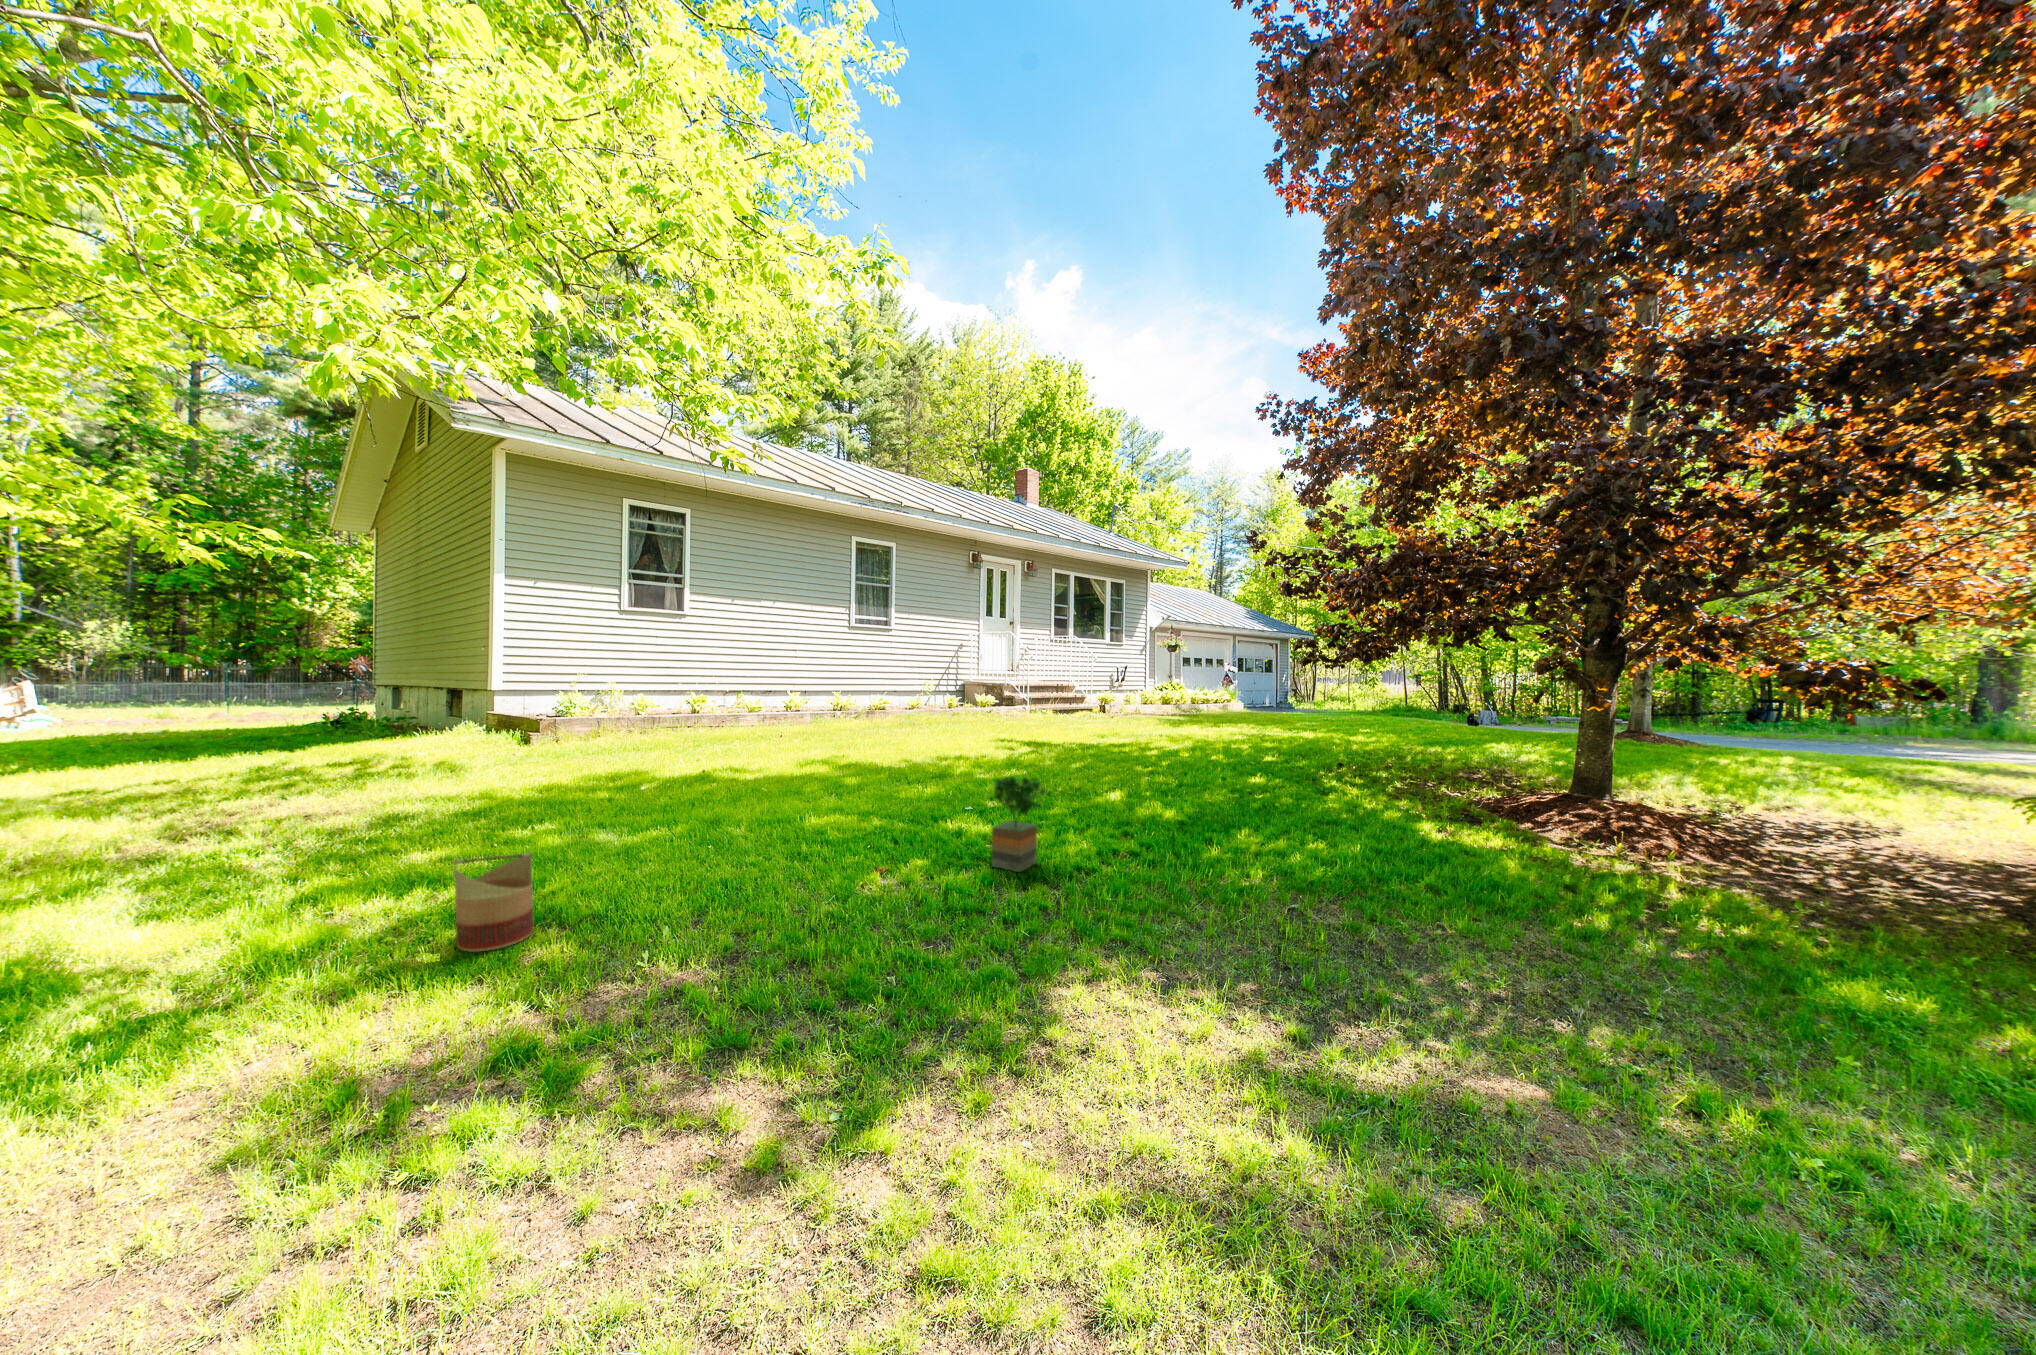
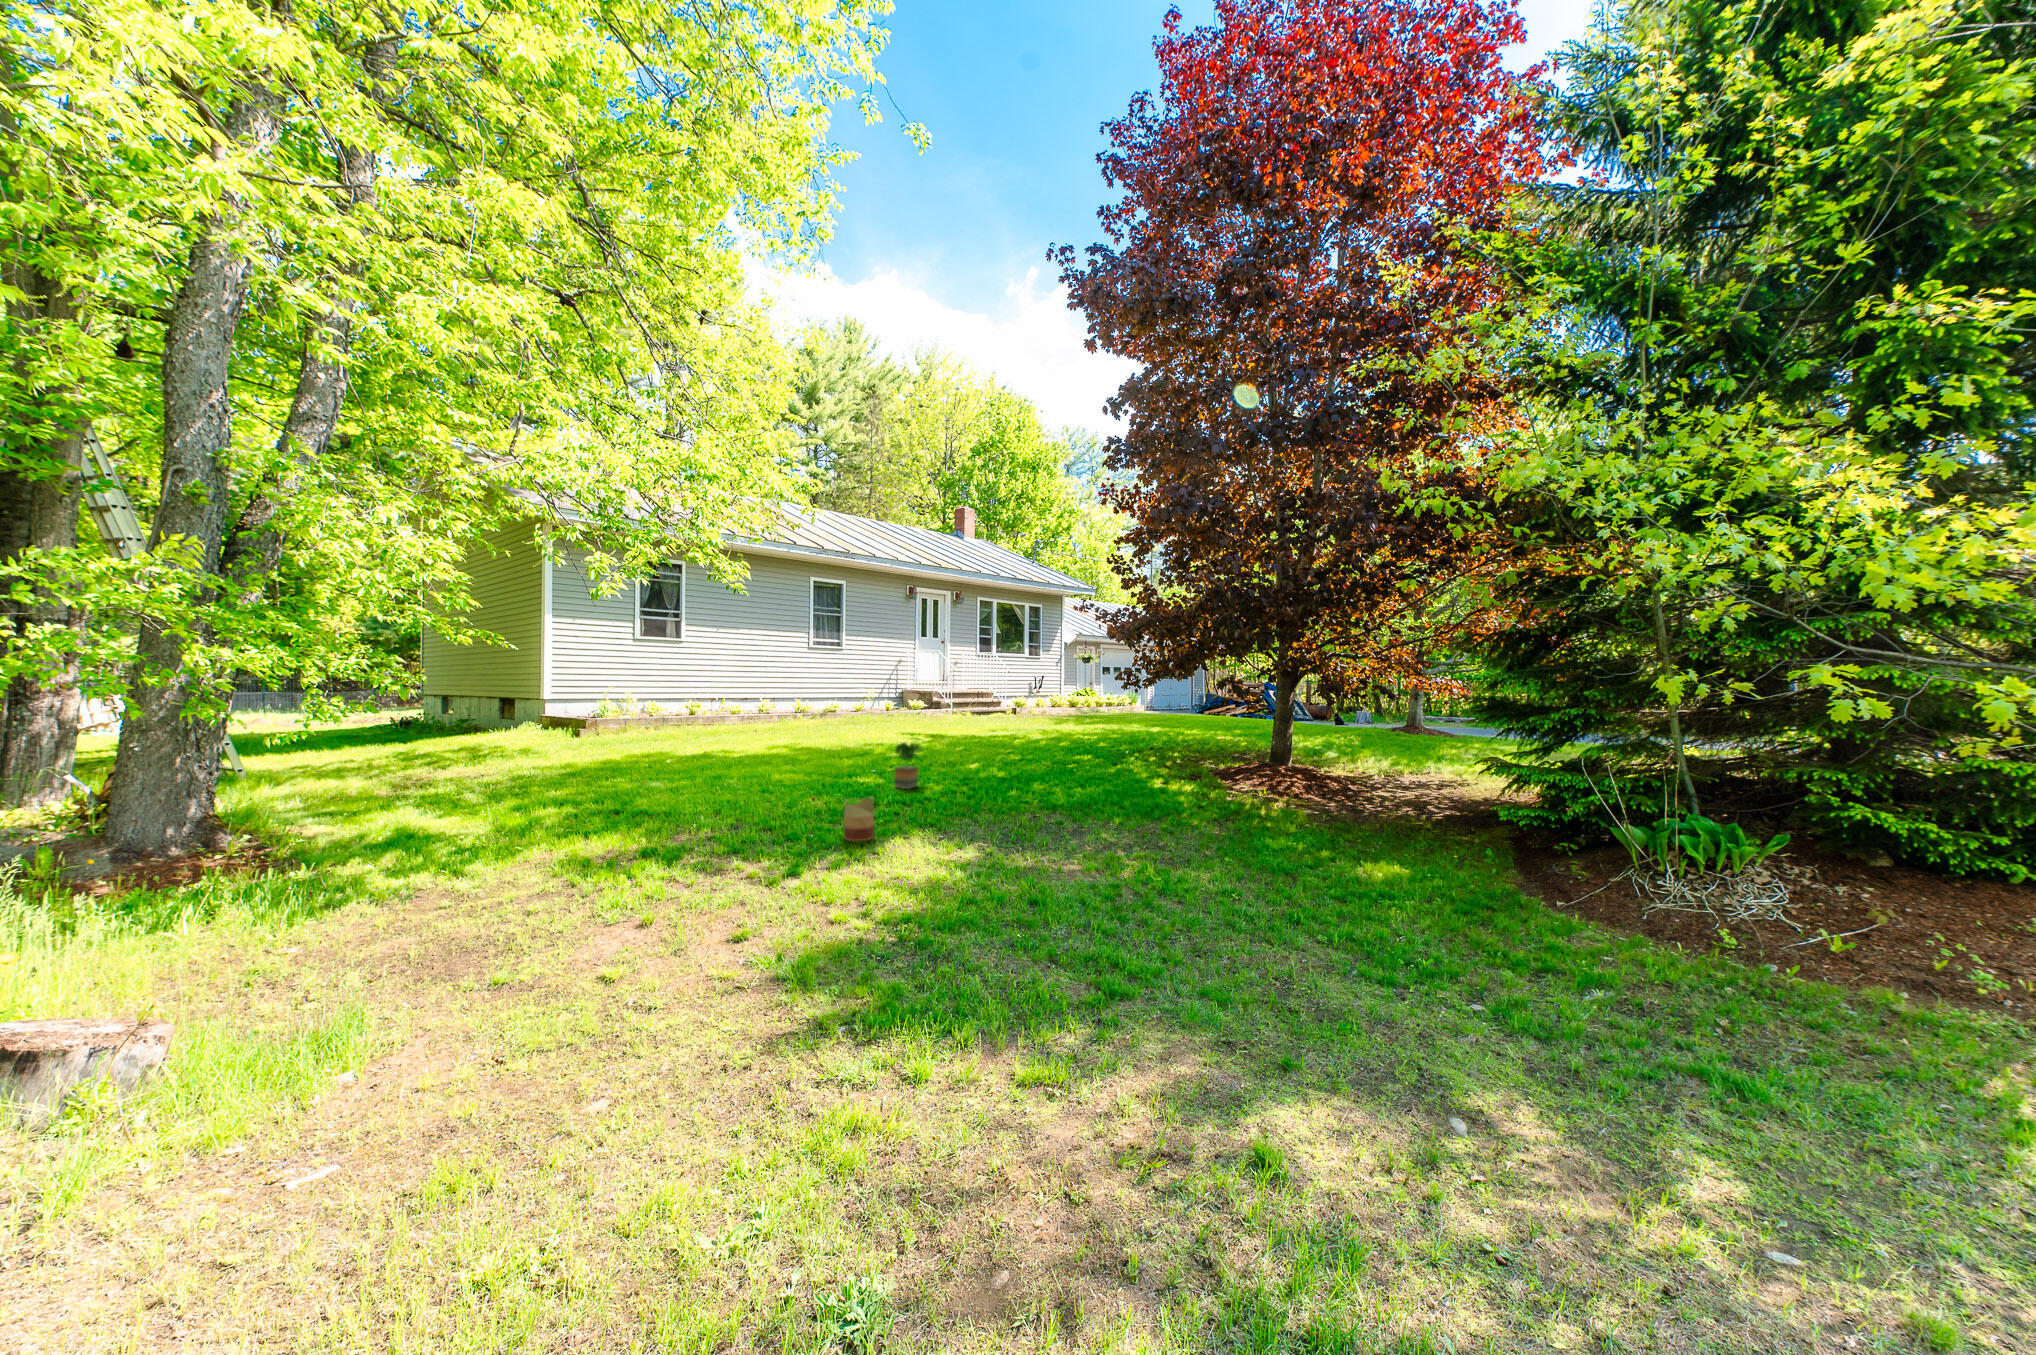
basket: present [454,853,533,952] -> present [844,797,874,841]

